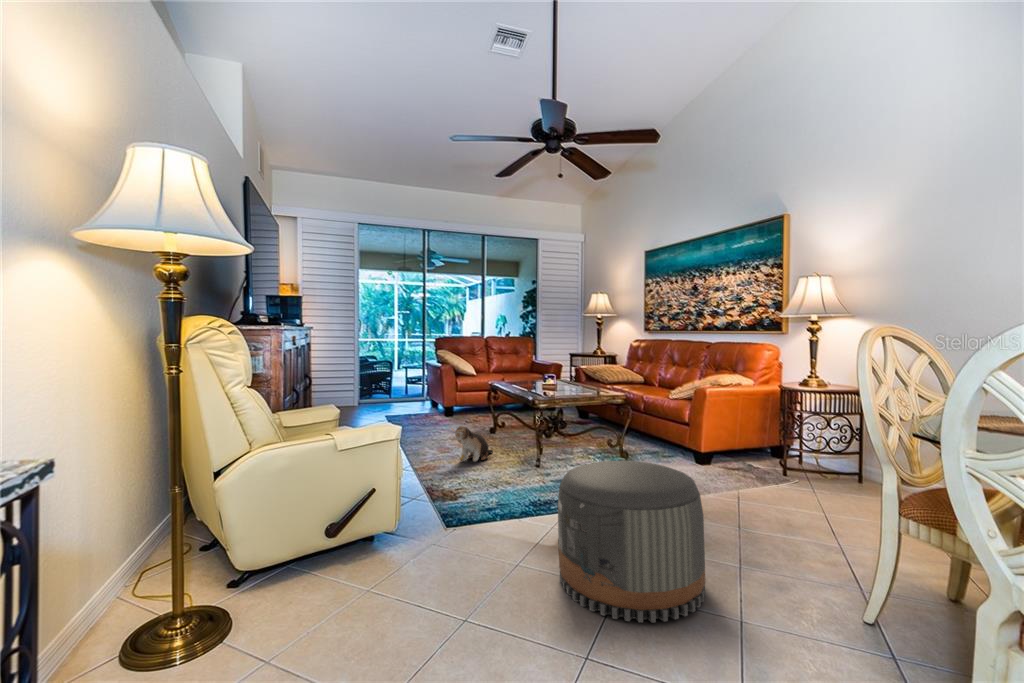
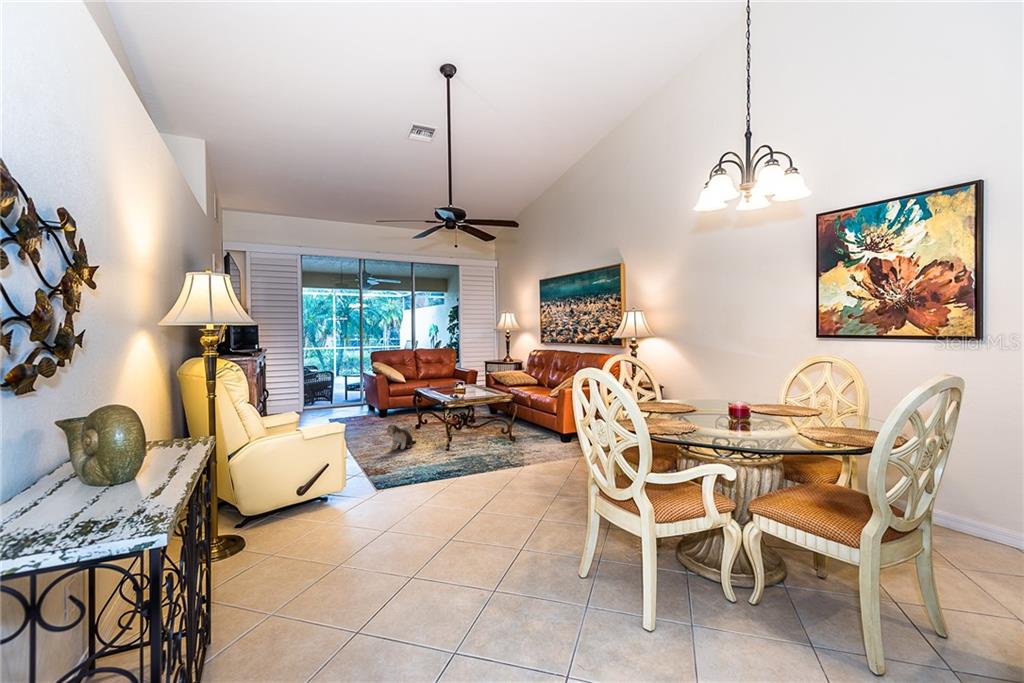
pouf: present [558,461,705,622] -> none [445,440,524,522]

